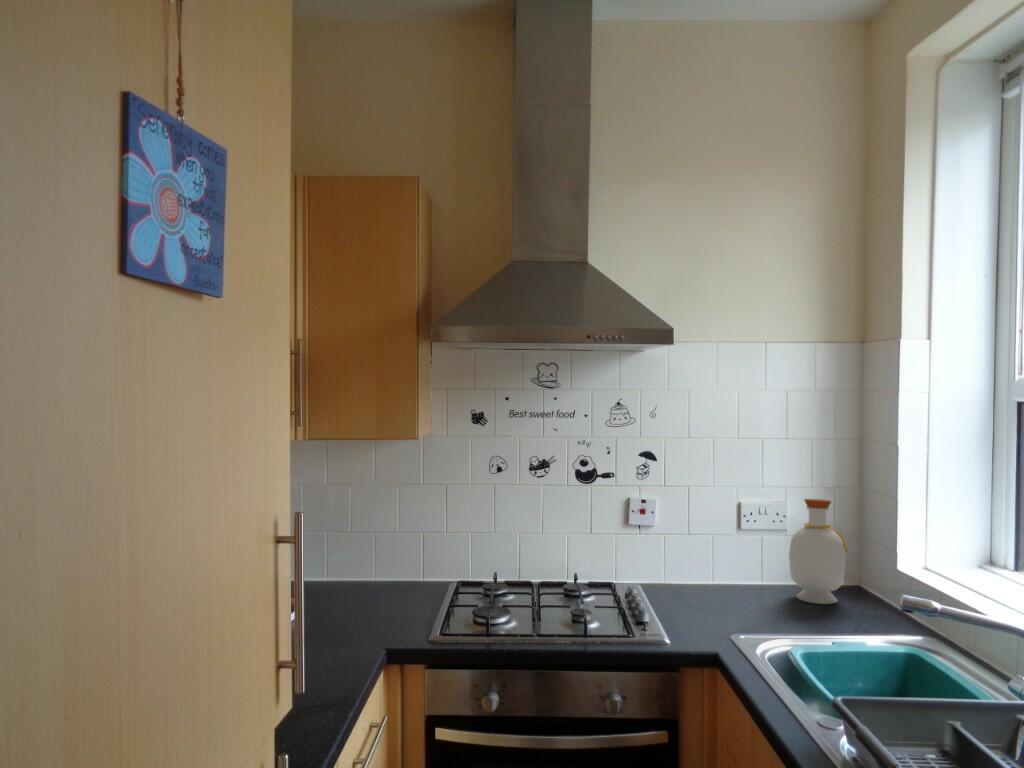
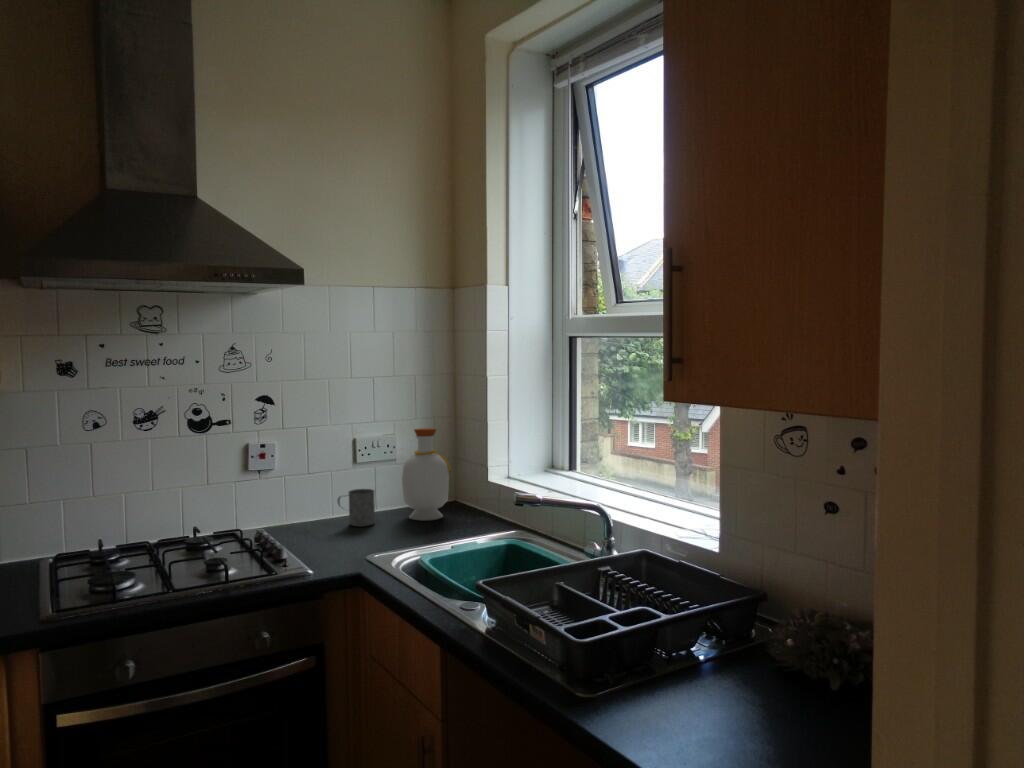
mug: none [715,557,756,598] -> present [338,489,375,527]

